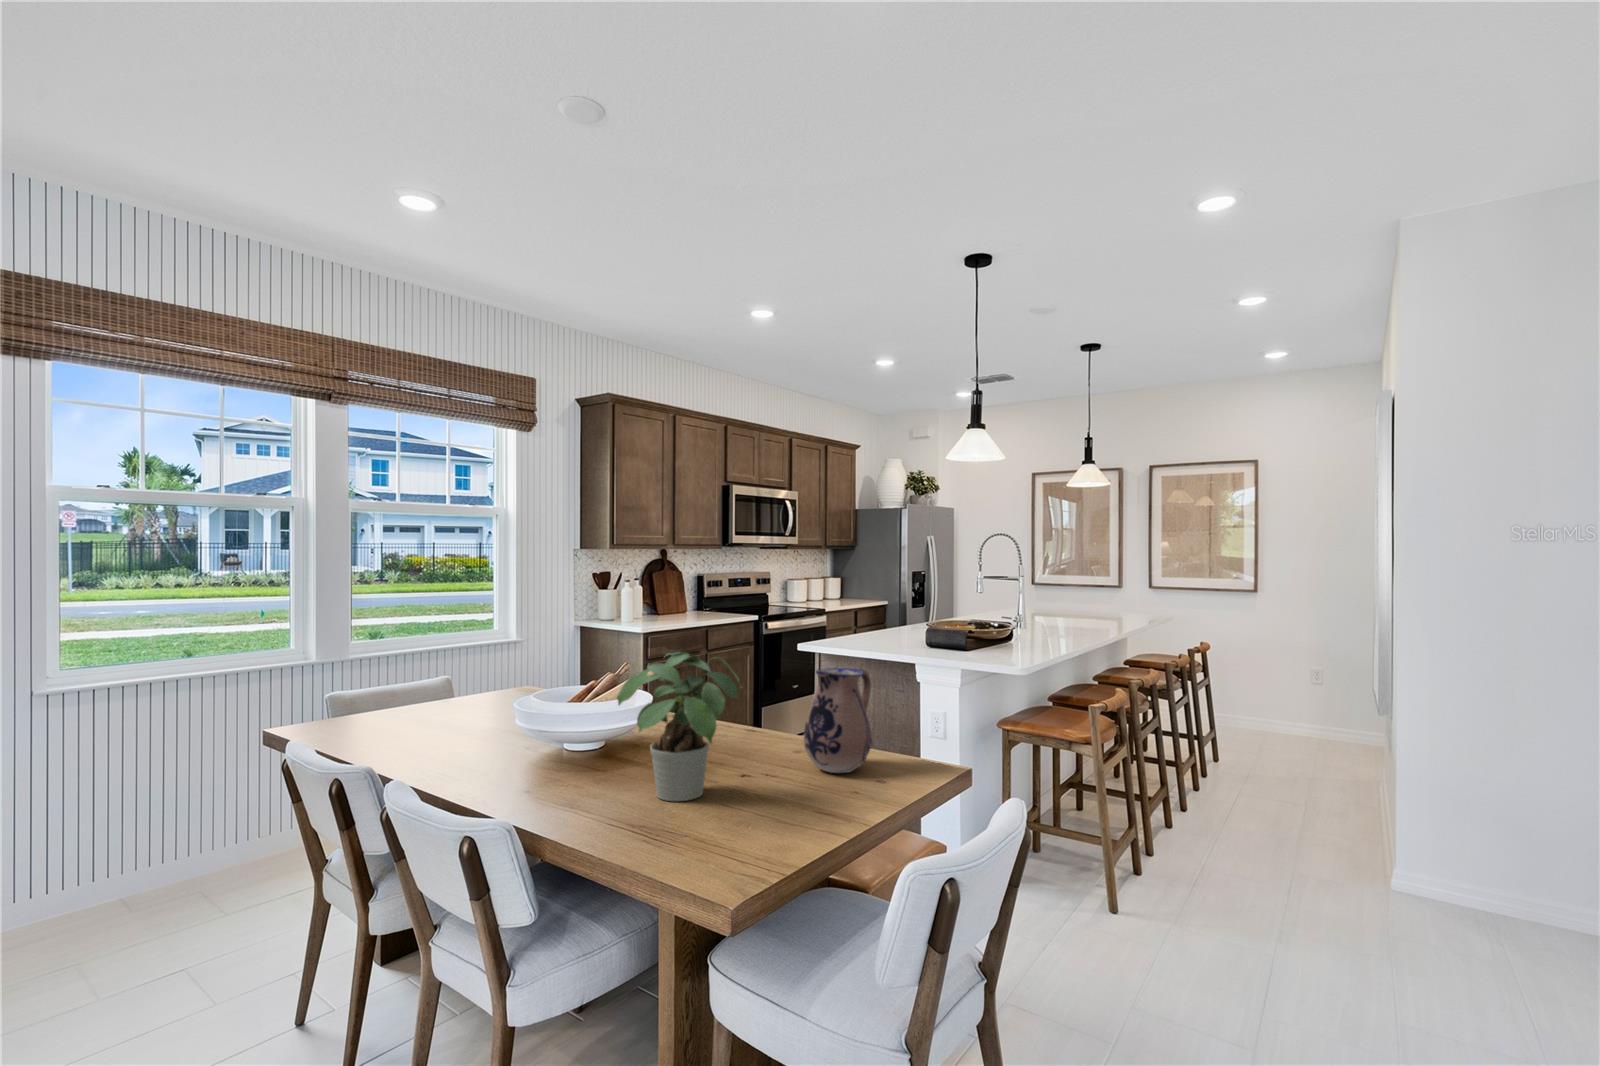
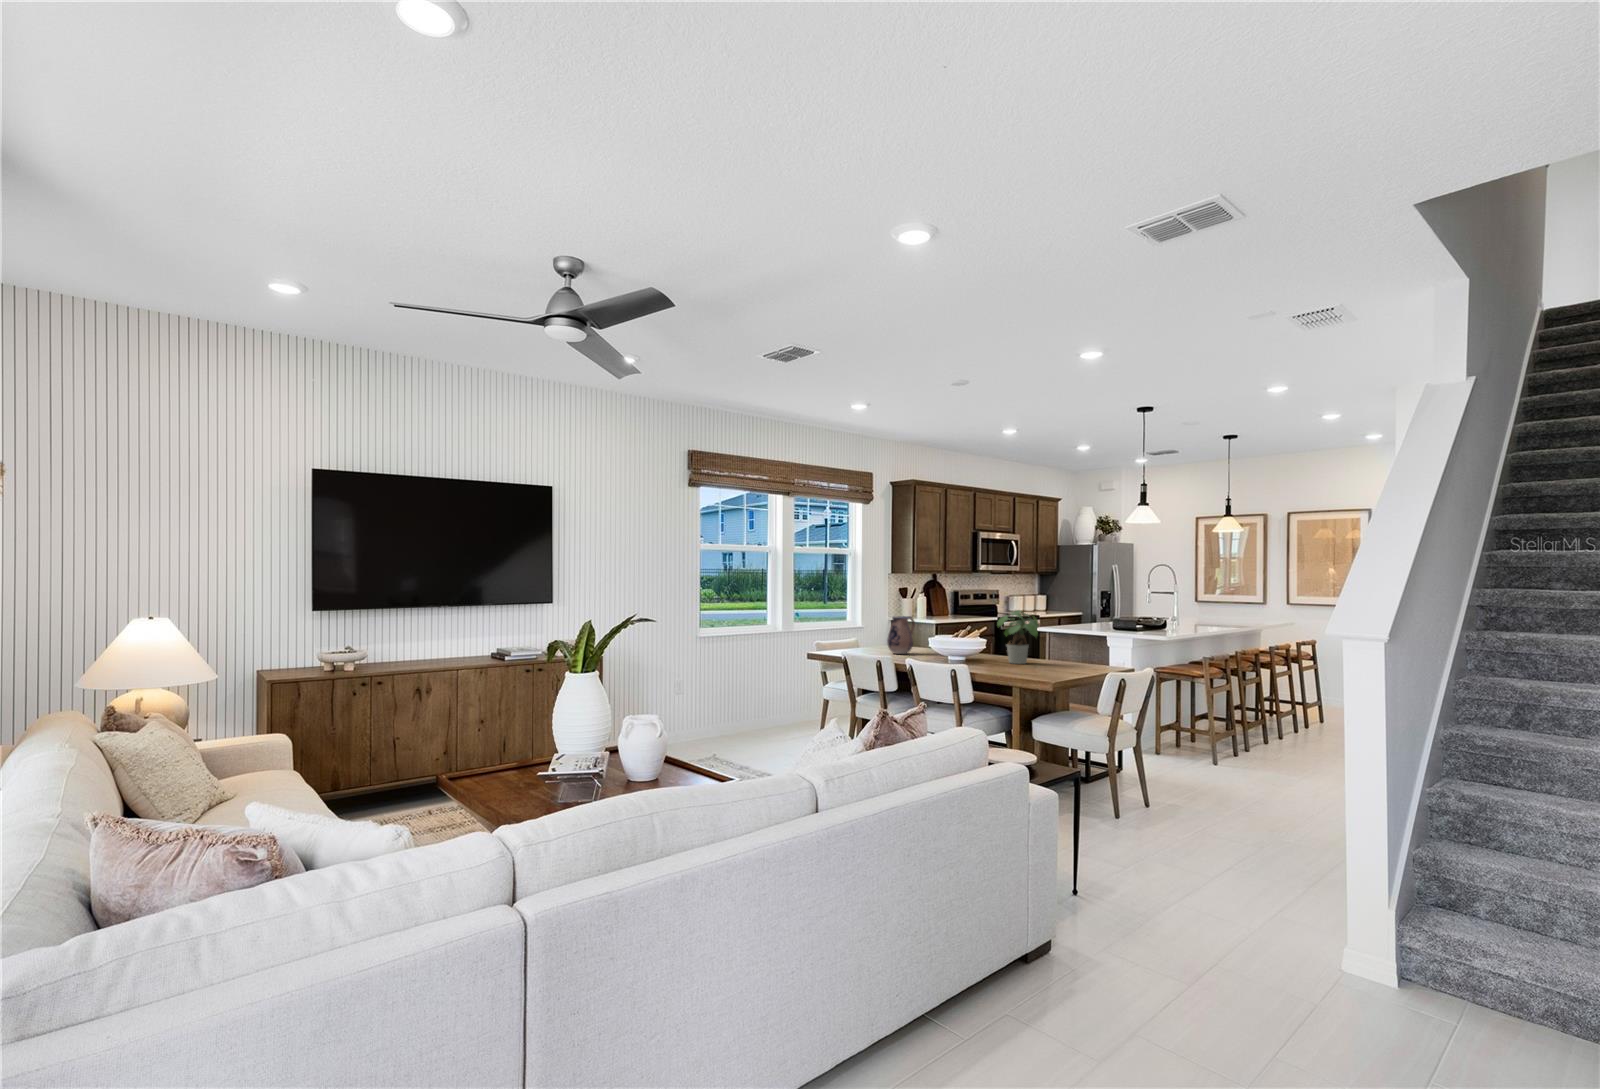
ceramic pitcher: present [804,668,872,773] -> present [887,617,915,654]

